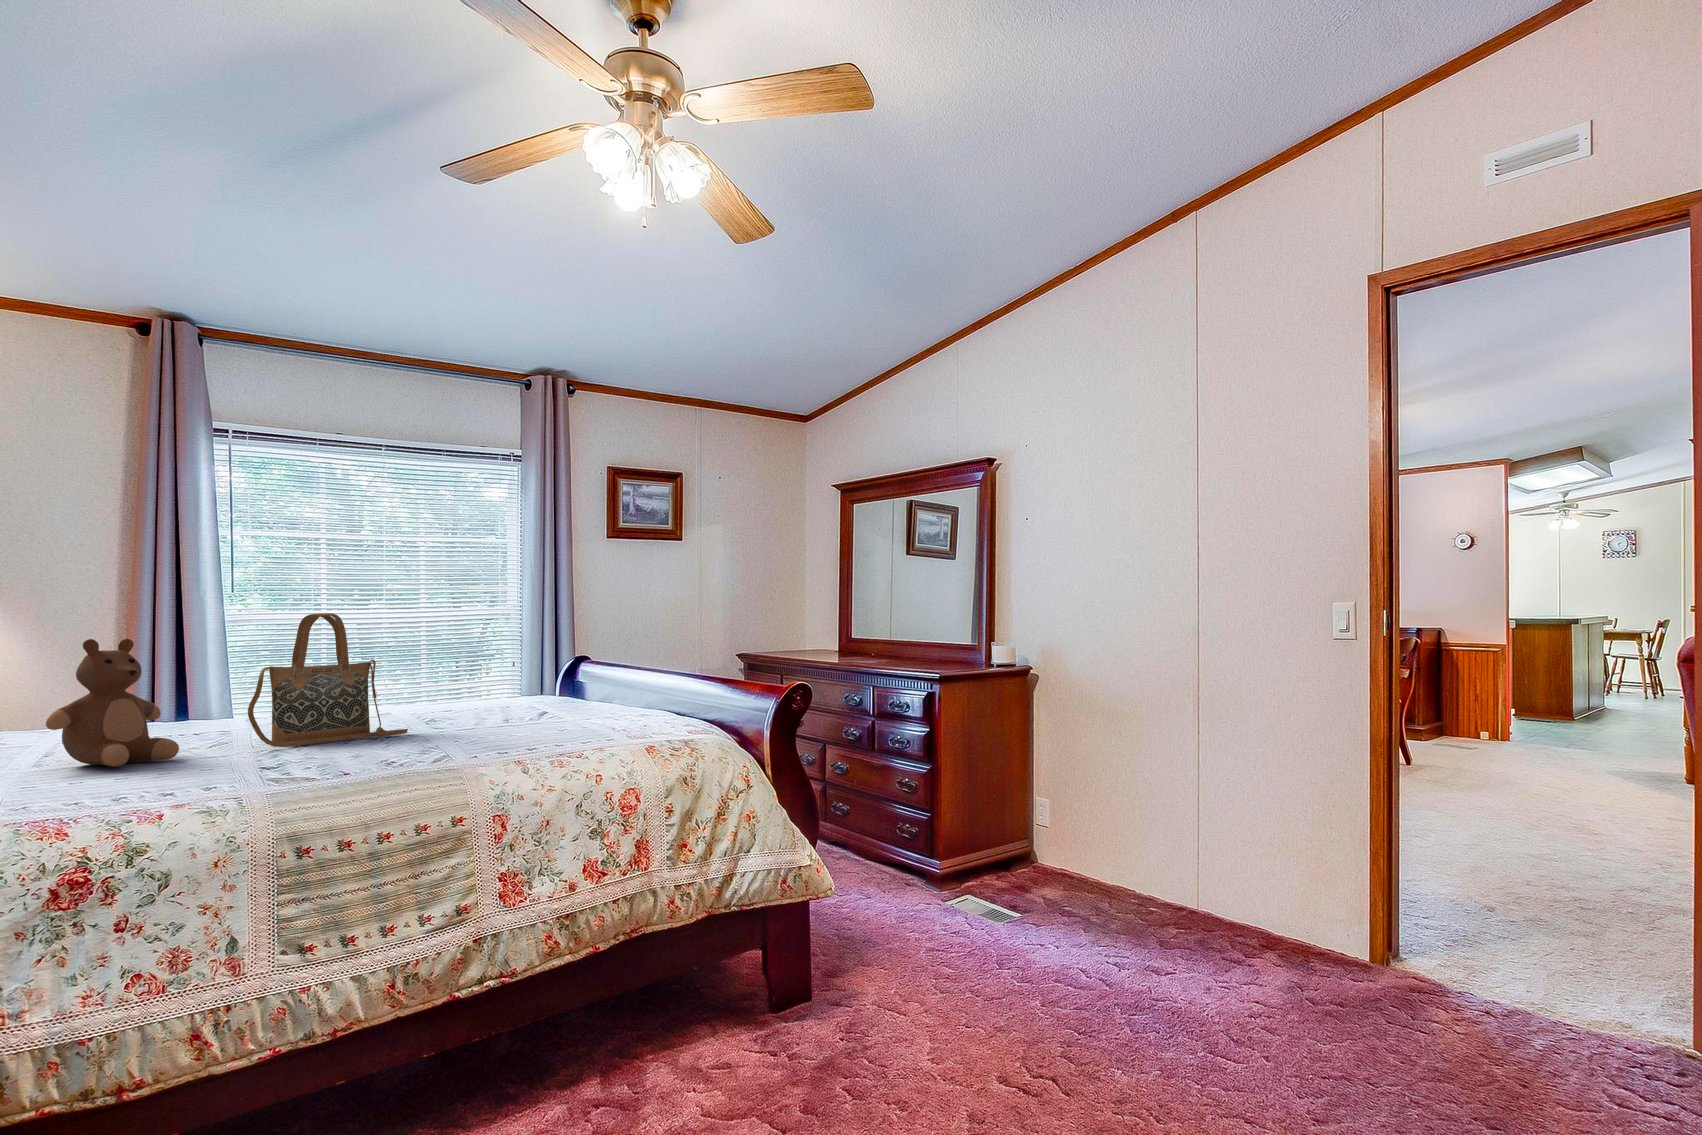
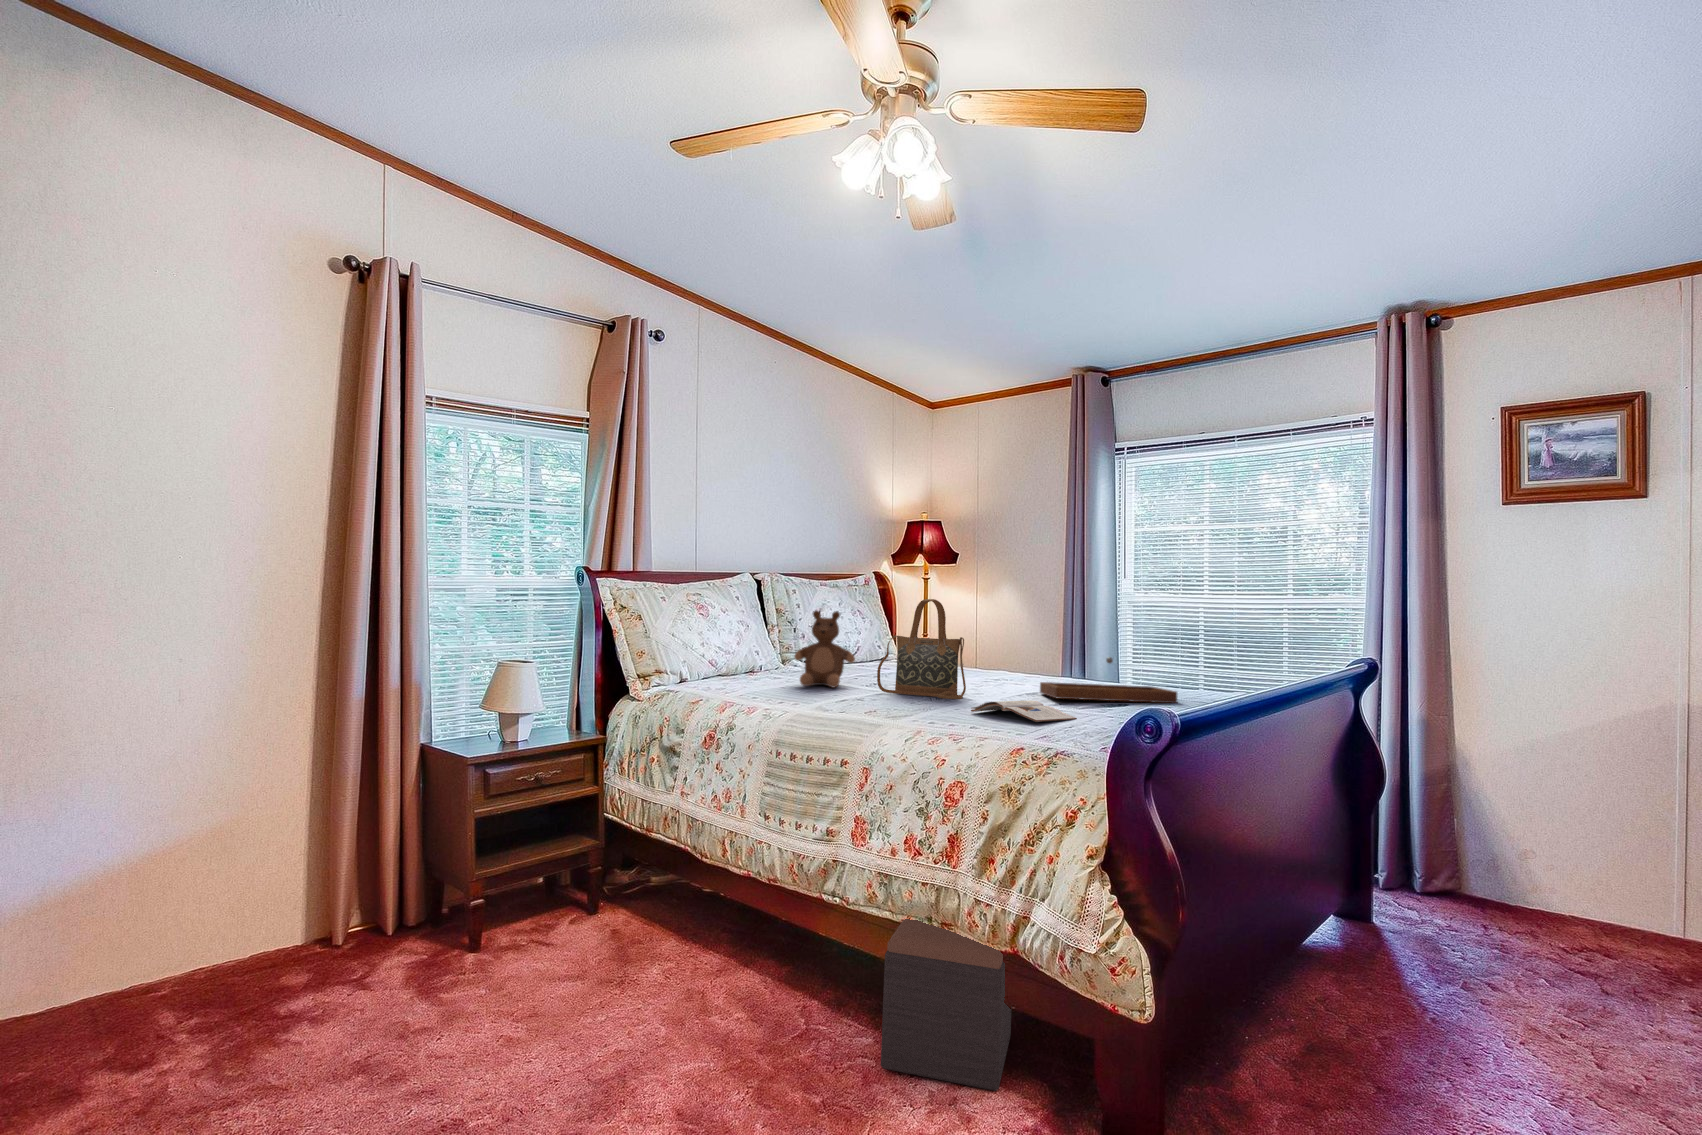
tray: none [418,669,544,718] -> present [1040,657,1177,703]
magazine: none [481,715,585,736] -> present [971,701,1077,722]
footstool: none [544,918,709,1104] -> present [881,919,1011,1091]

